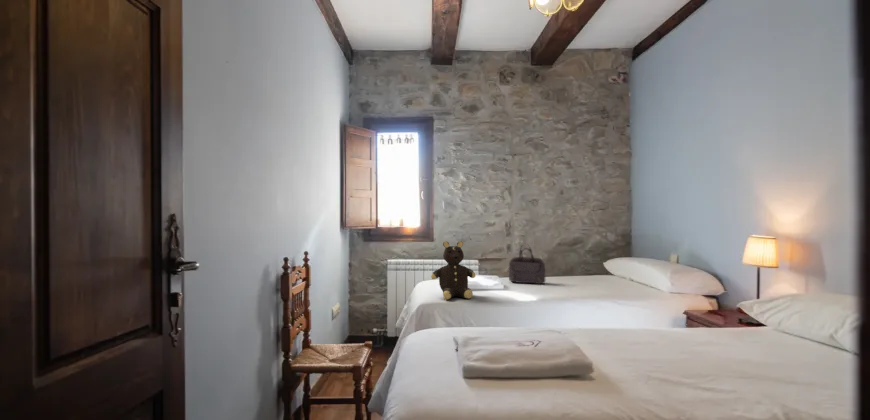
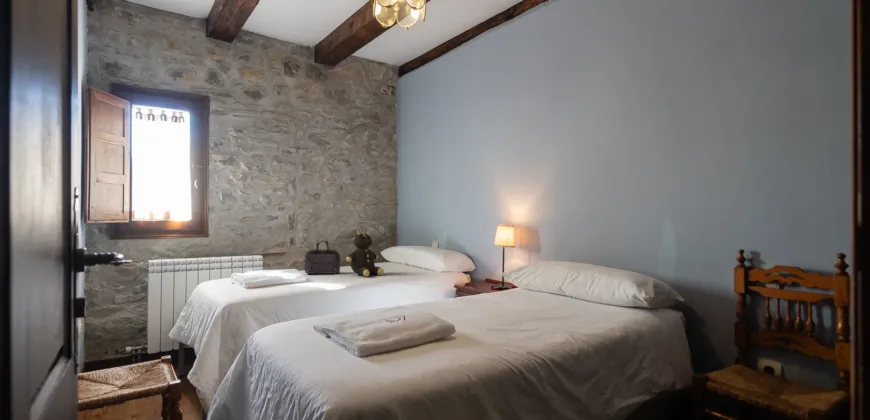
teddy bear: present [431,241,476,299] -> present [346,229,384,277]

